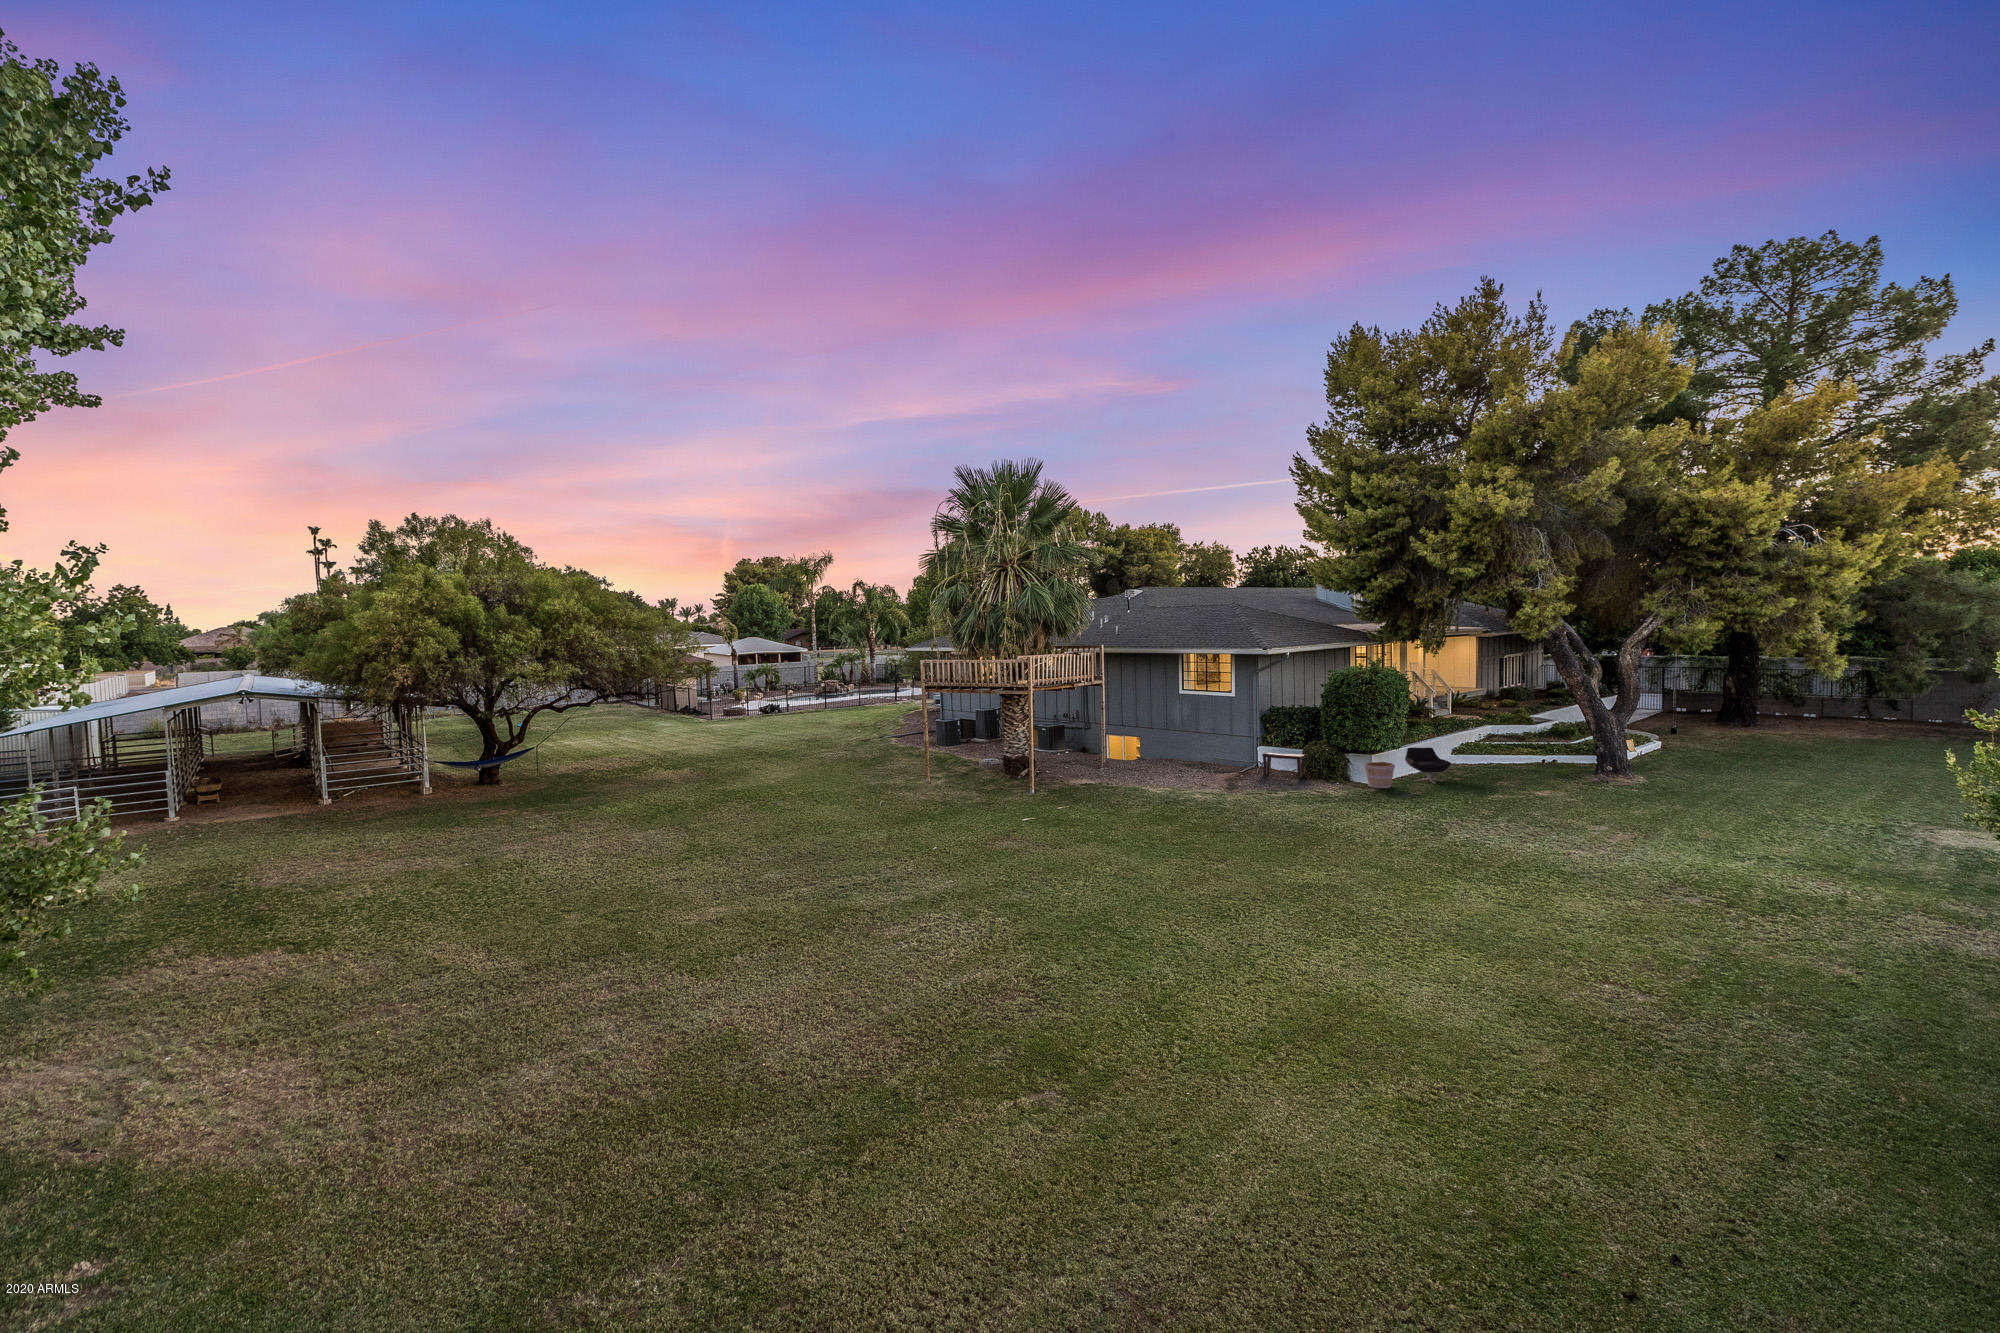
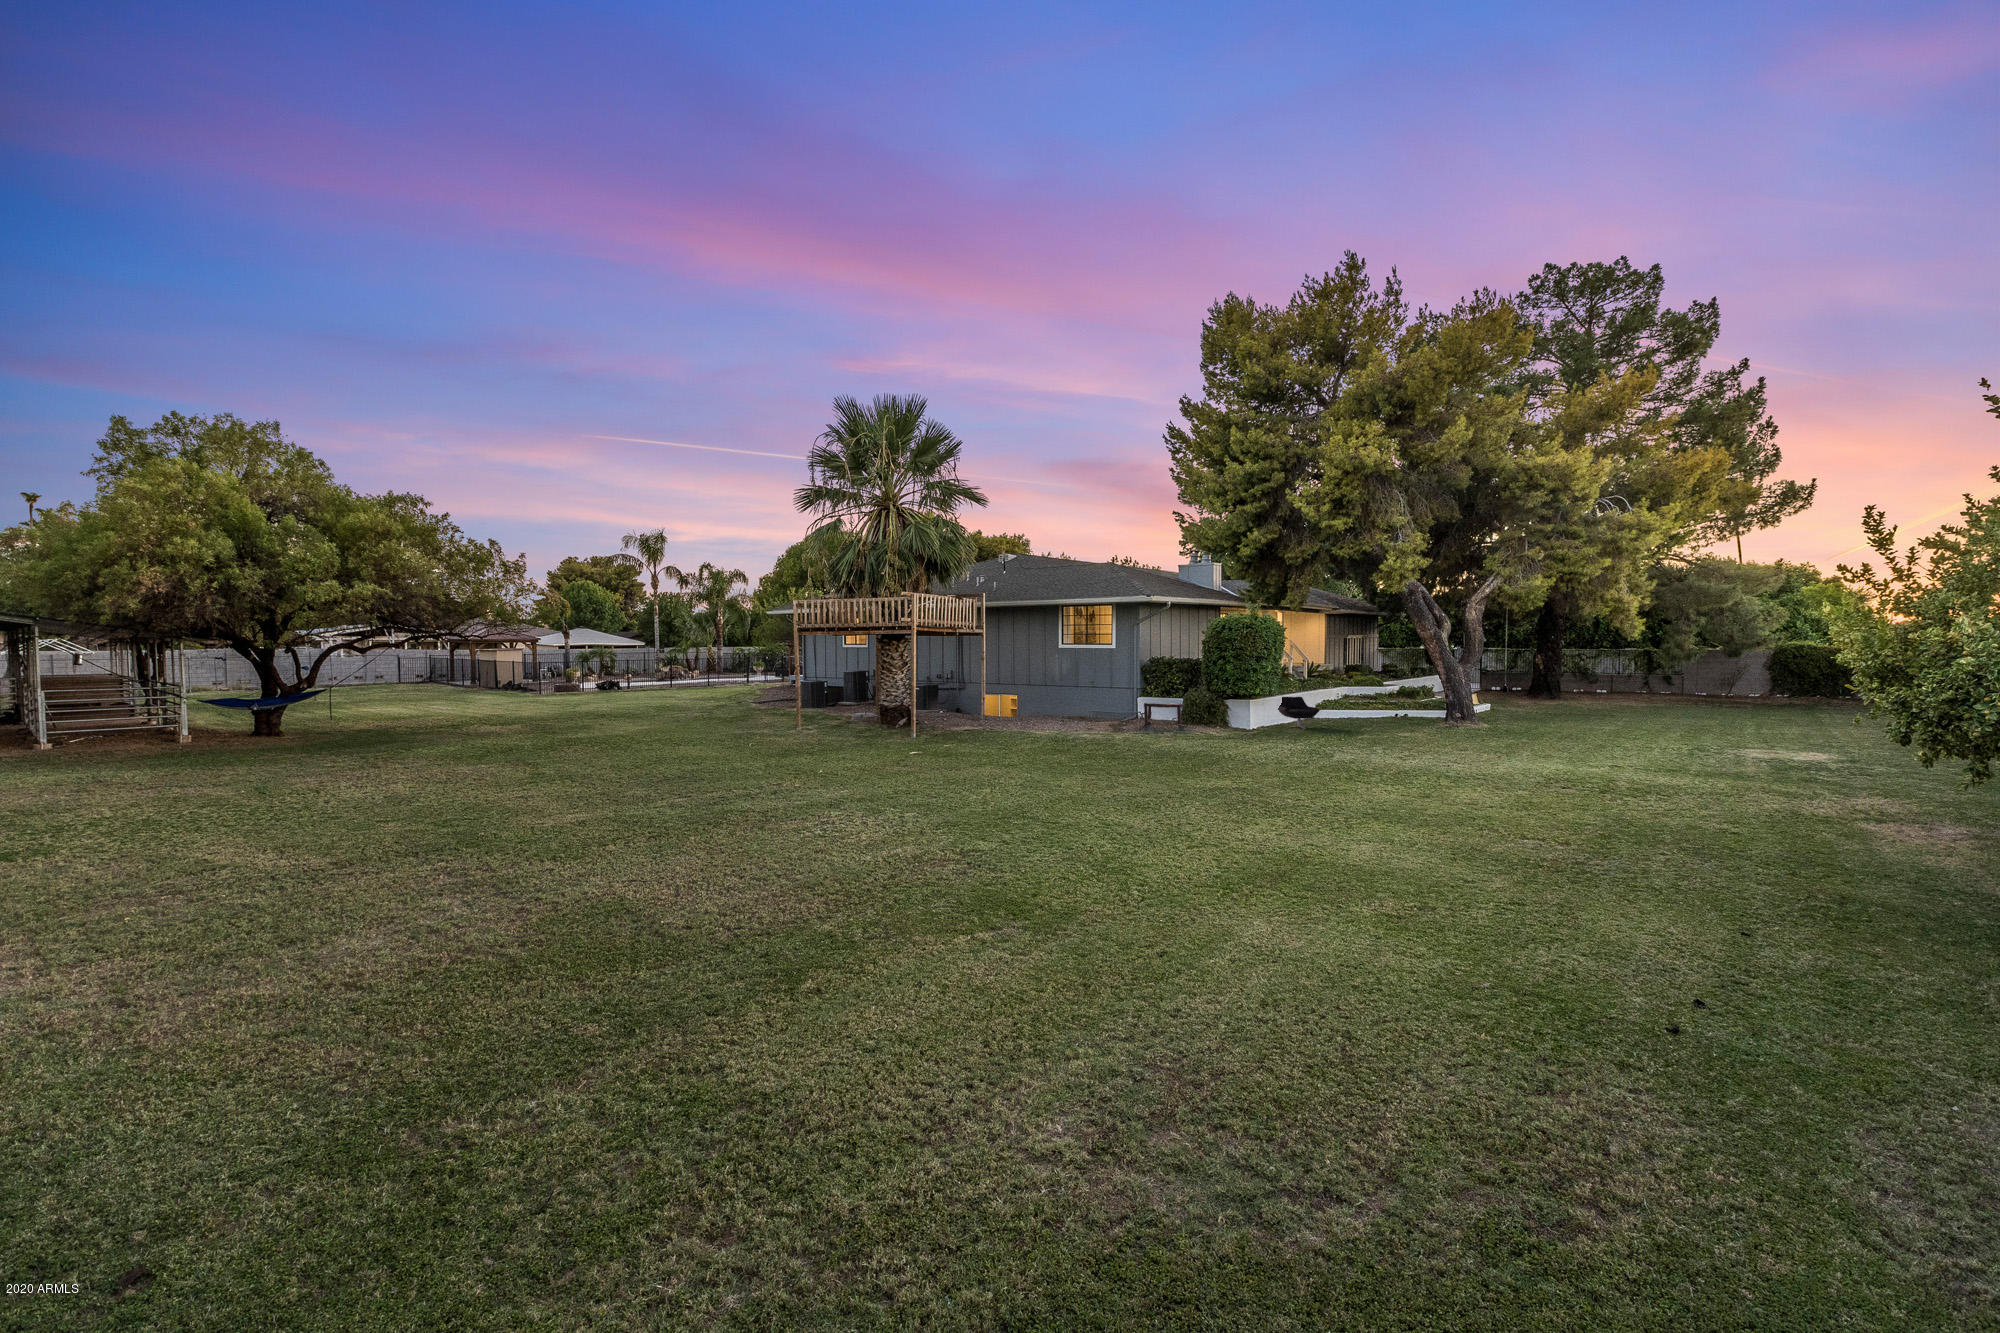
wooden bucket: present [1364,762,1395,788] -> none [1241,708,1270,732]

